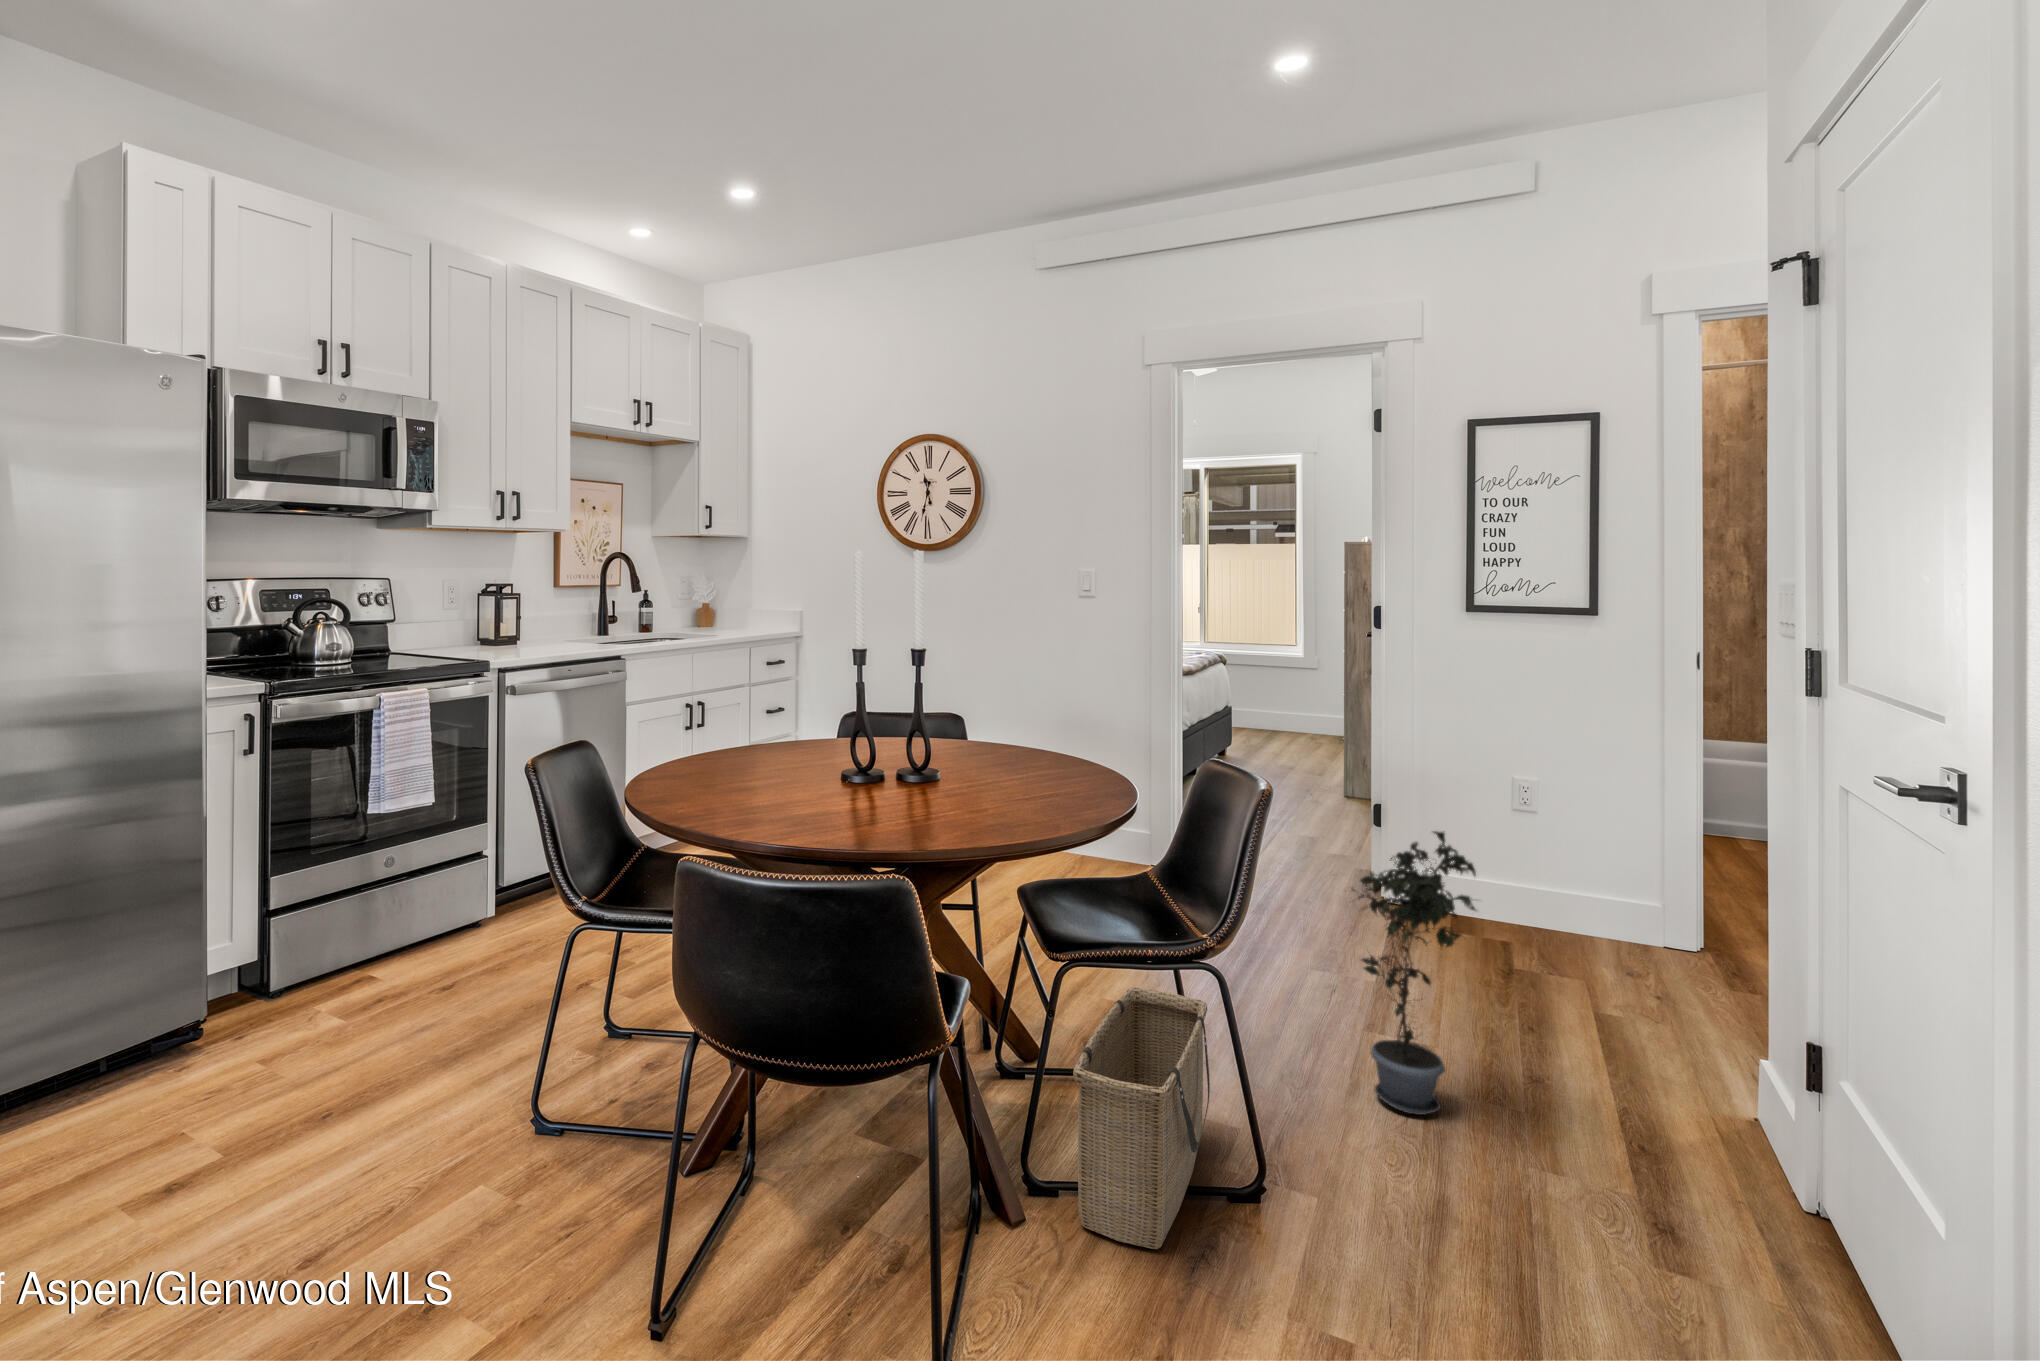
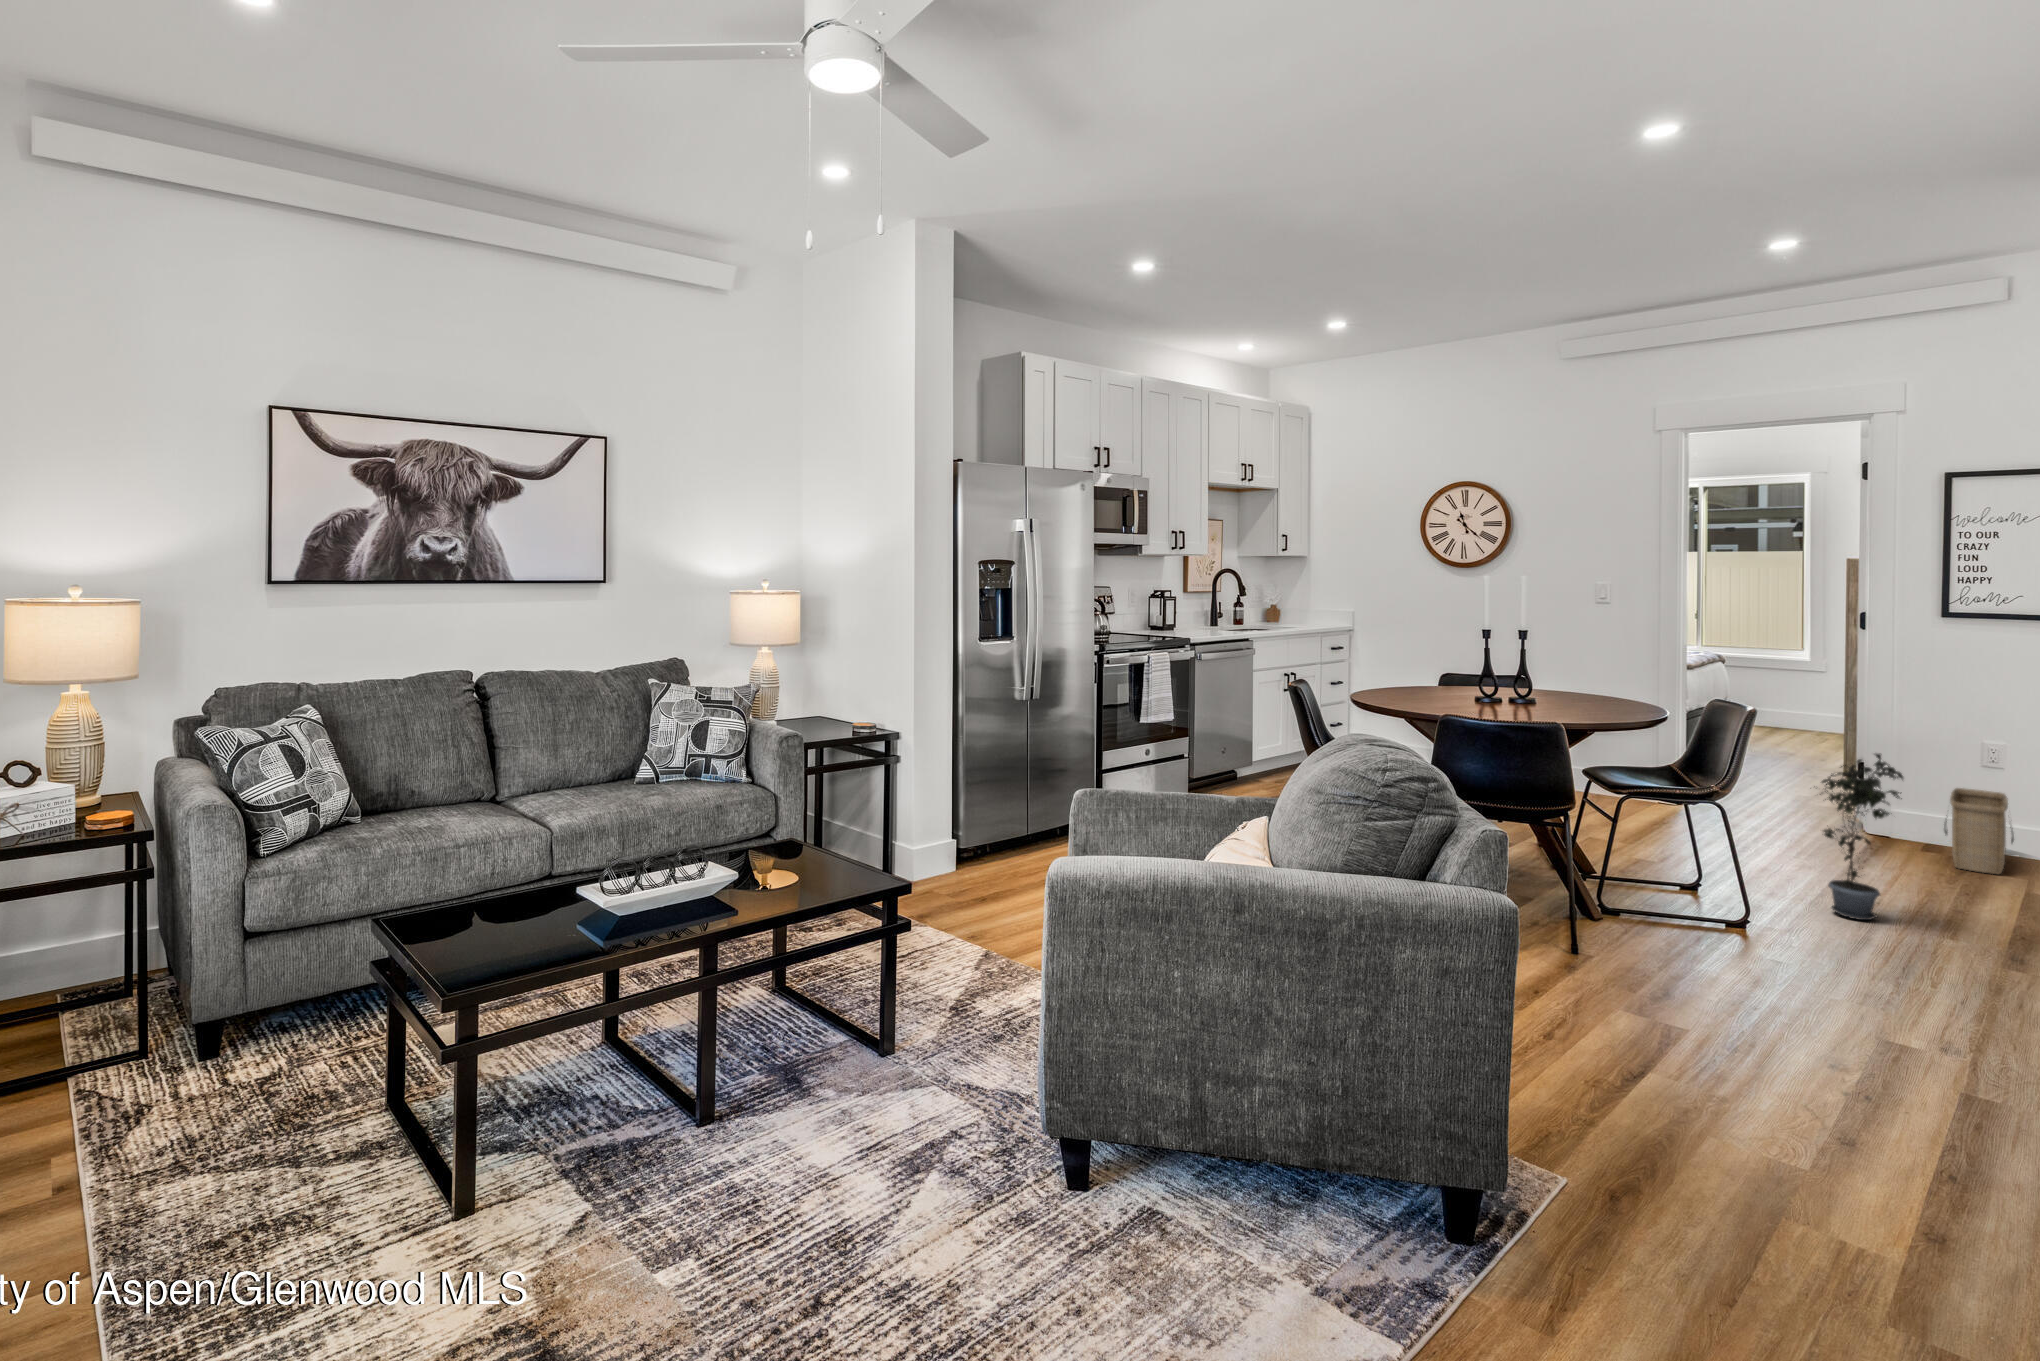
basket: present [1073,988,1210,1249] -> present [1944,788,2014,874]

